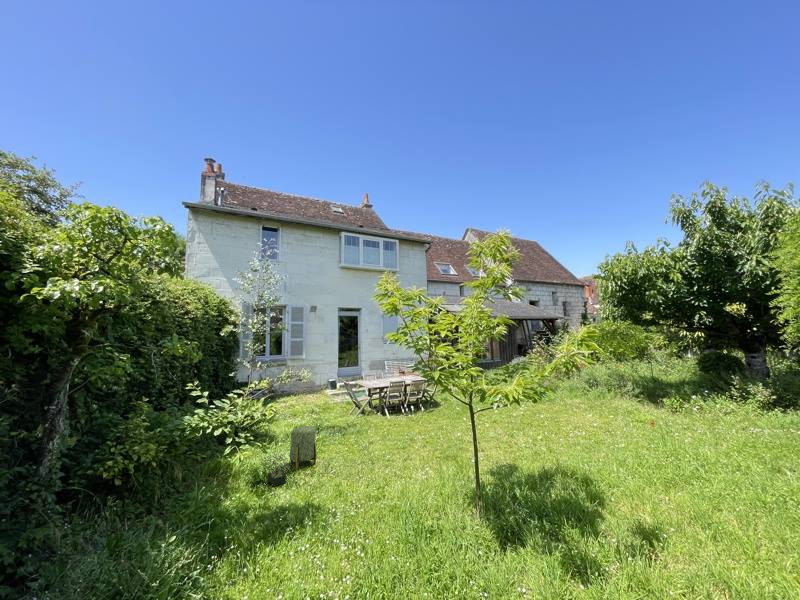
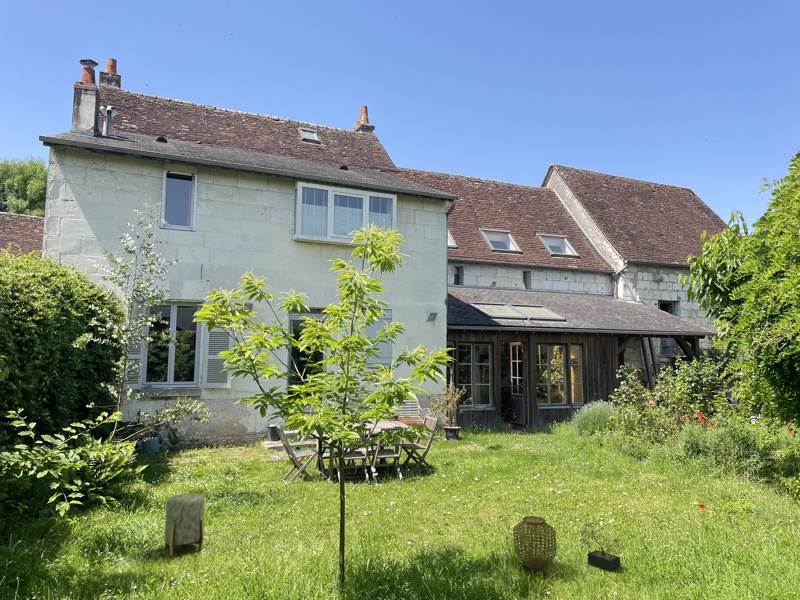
woven basket: none [520,429,550,463] -> present [513,516,557,569]
decorative plant: present [264,451,289,486] -> present [580,523,625,572]

